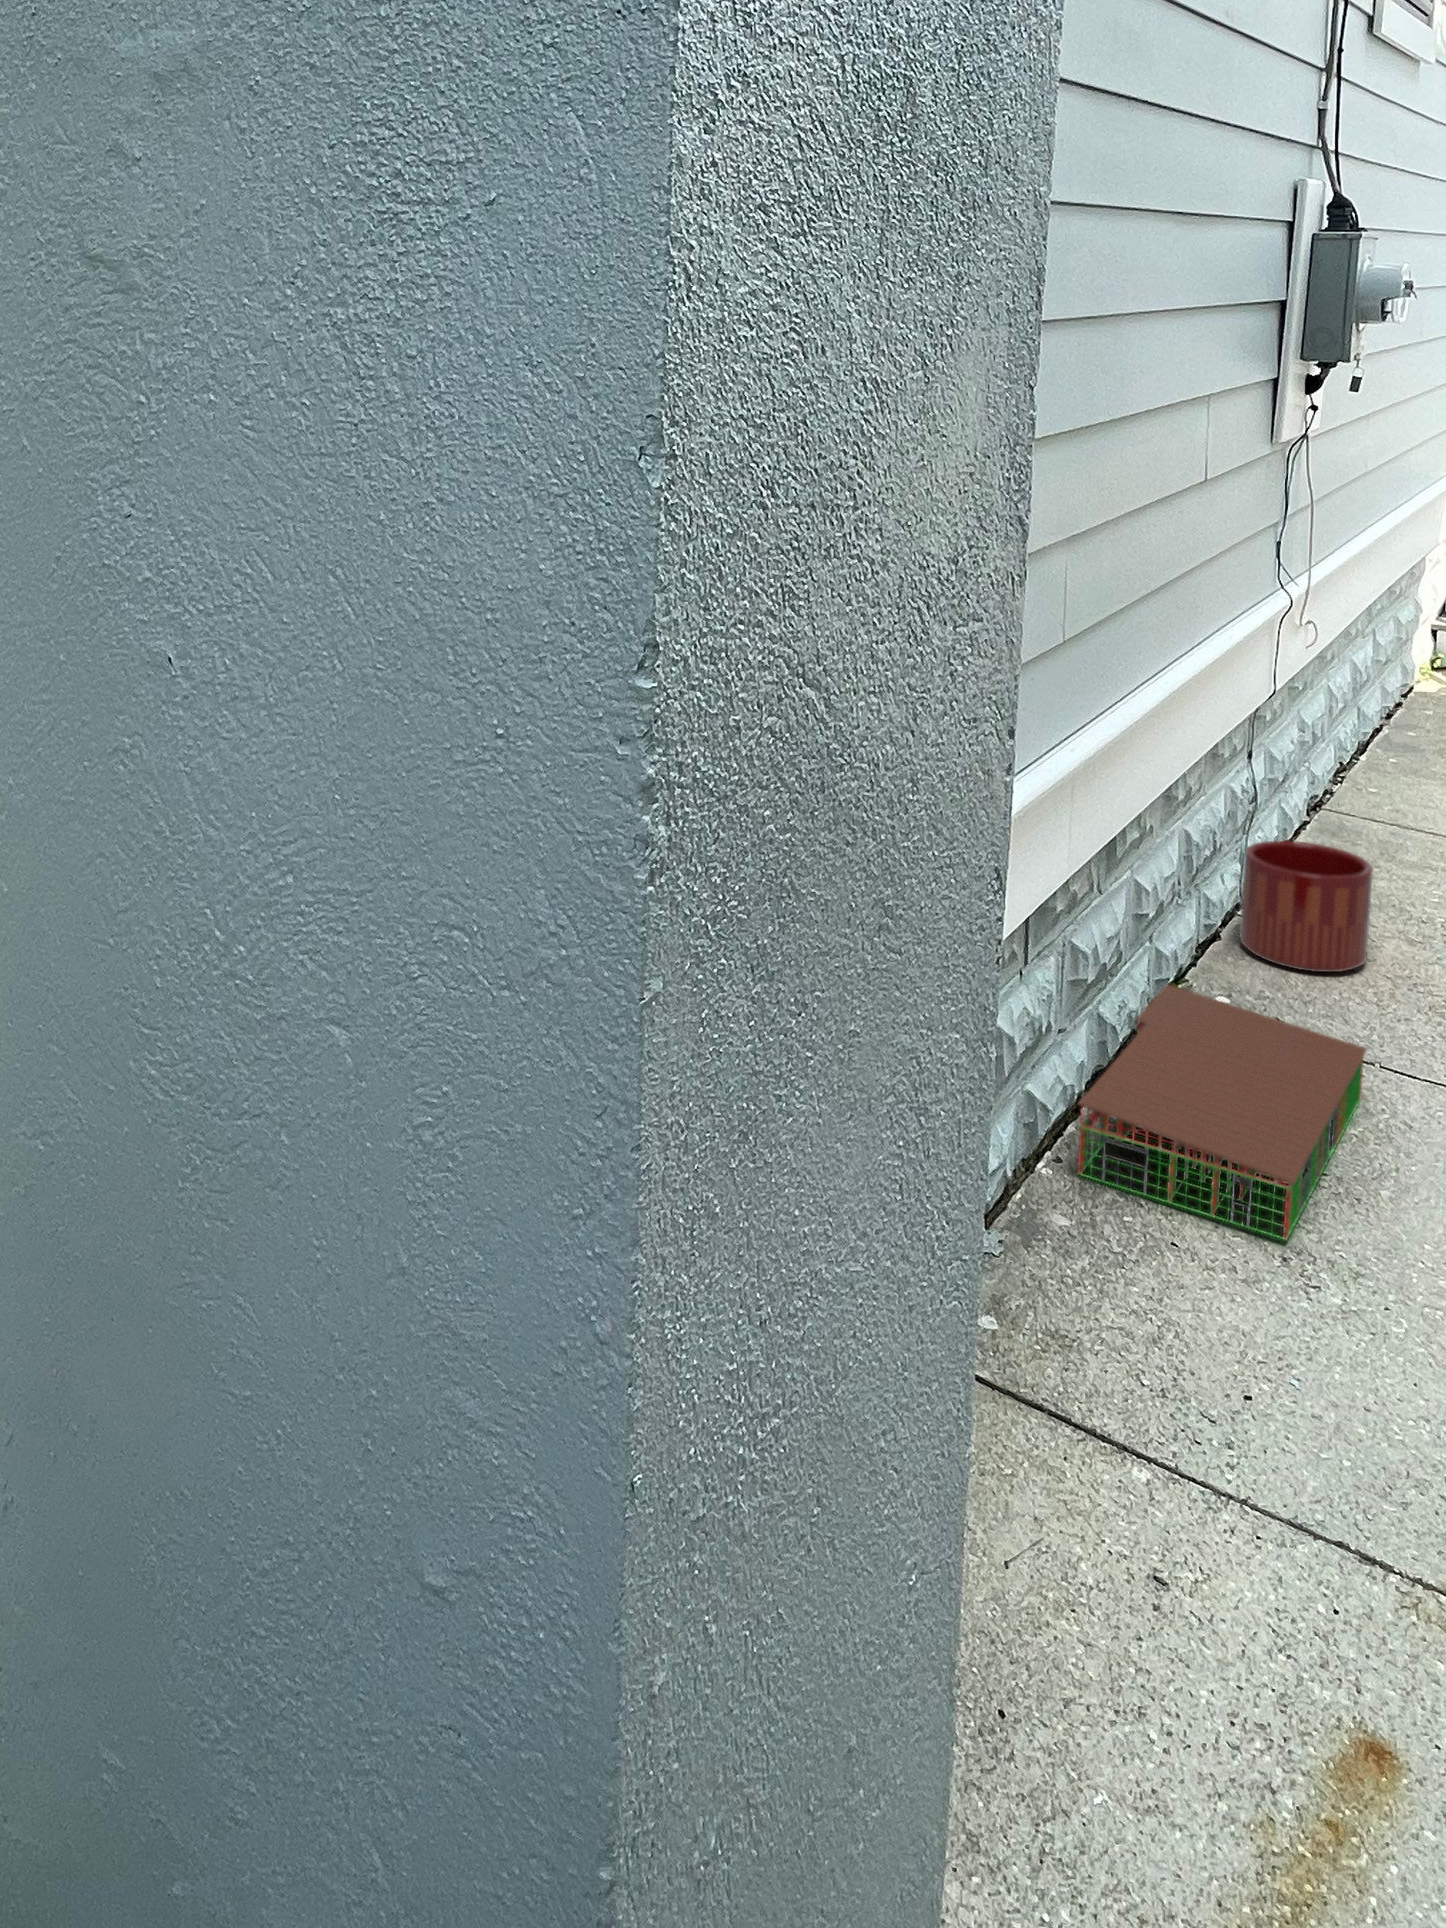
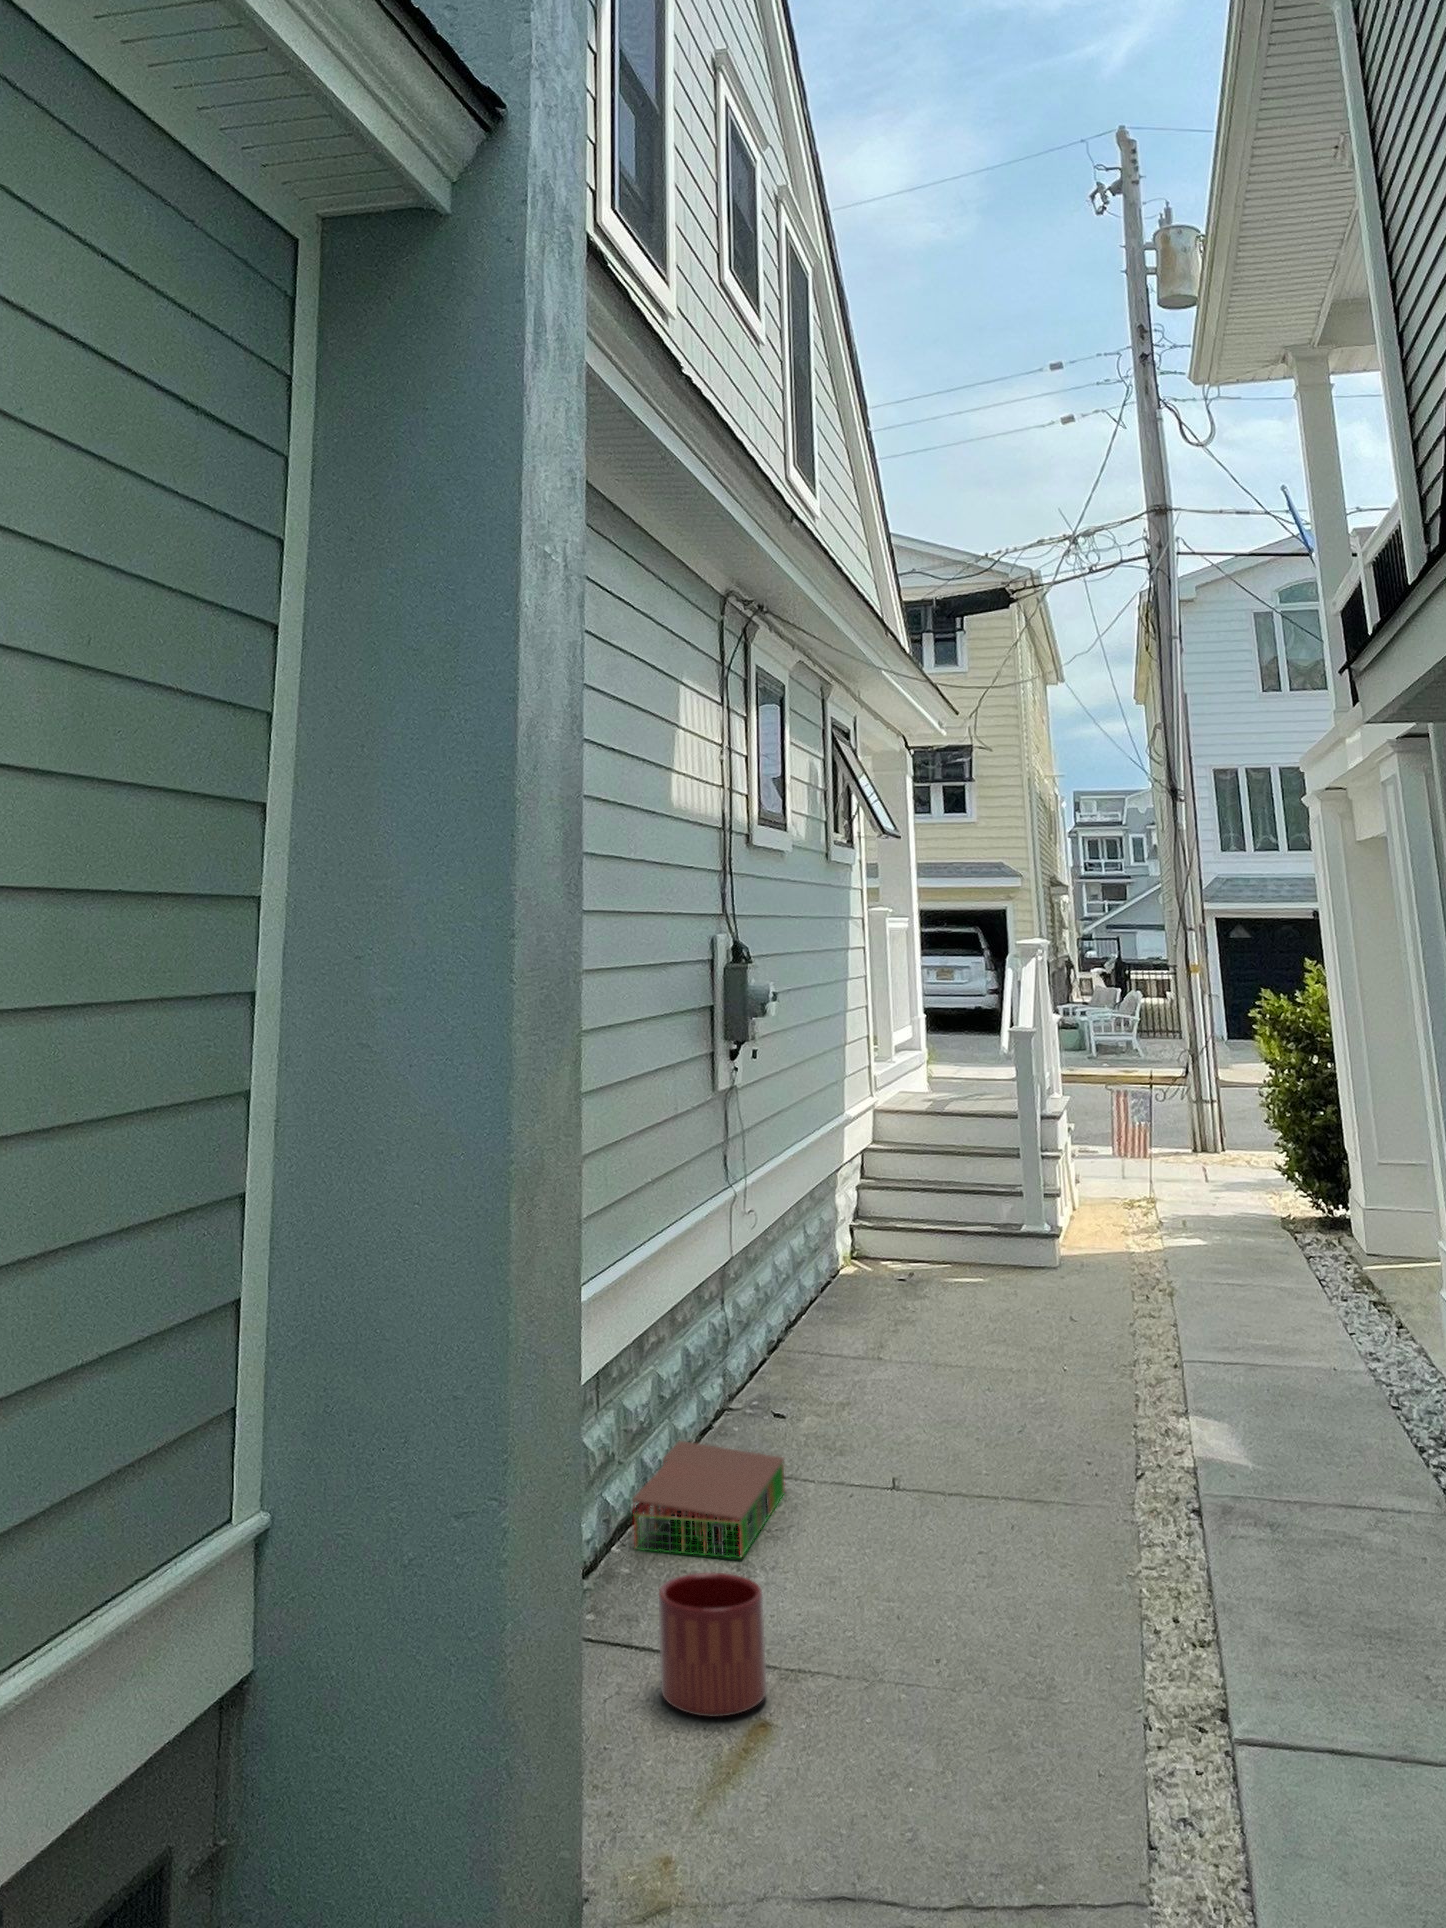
planter: present [1240,841,1373,972] -> present [659,1573,767,1717]

